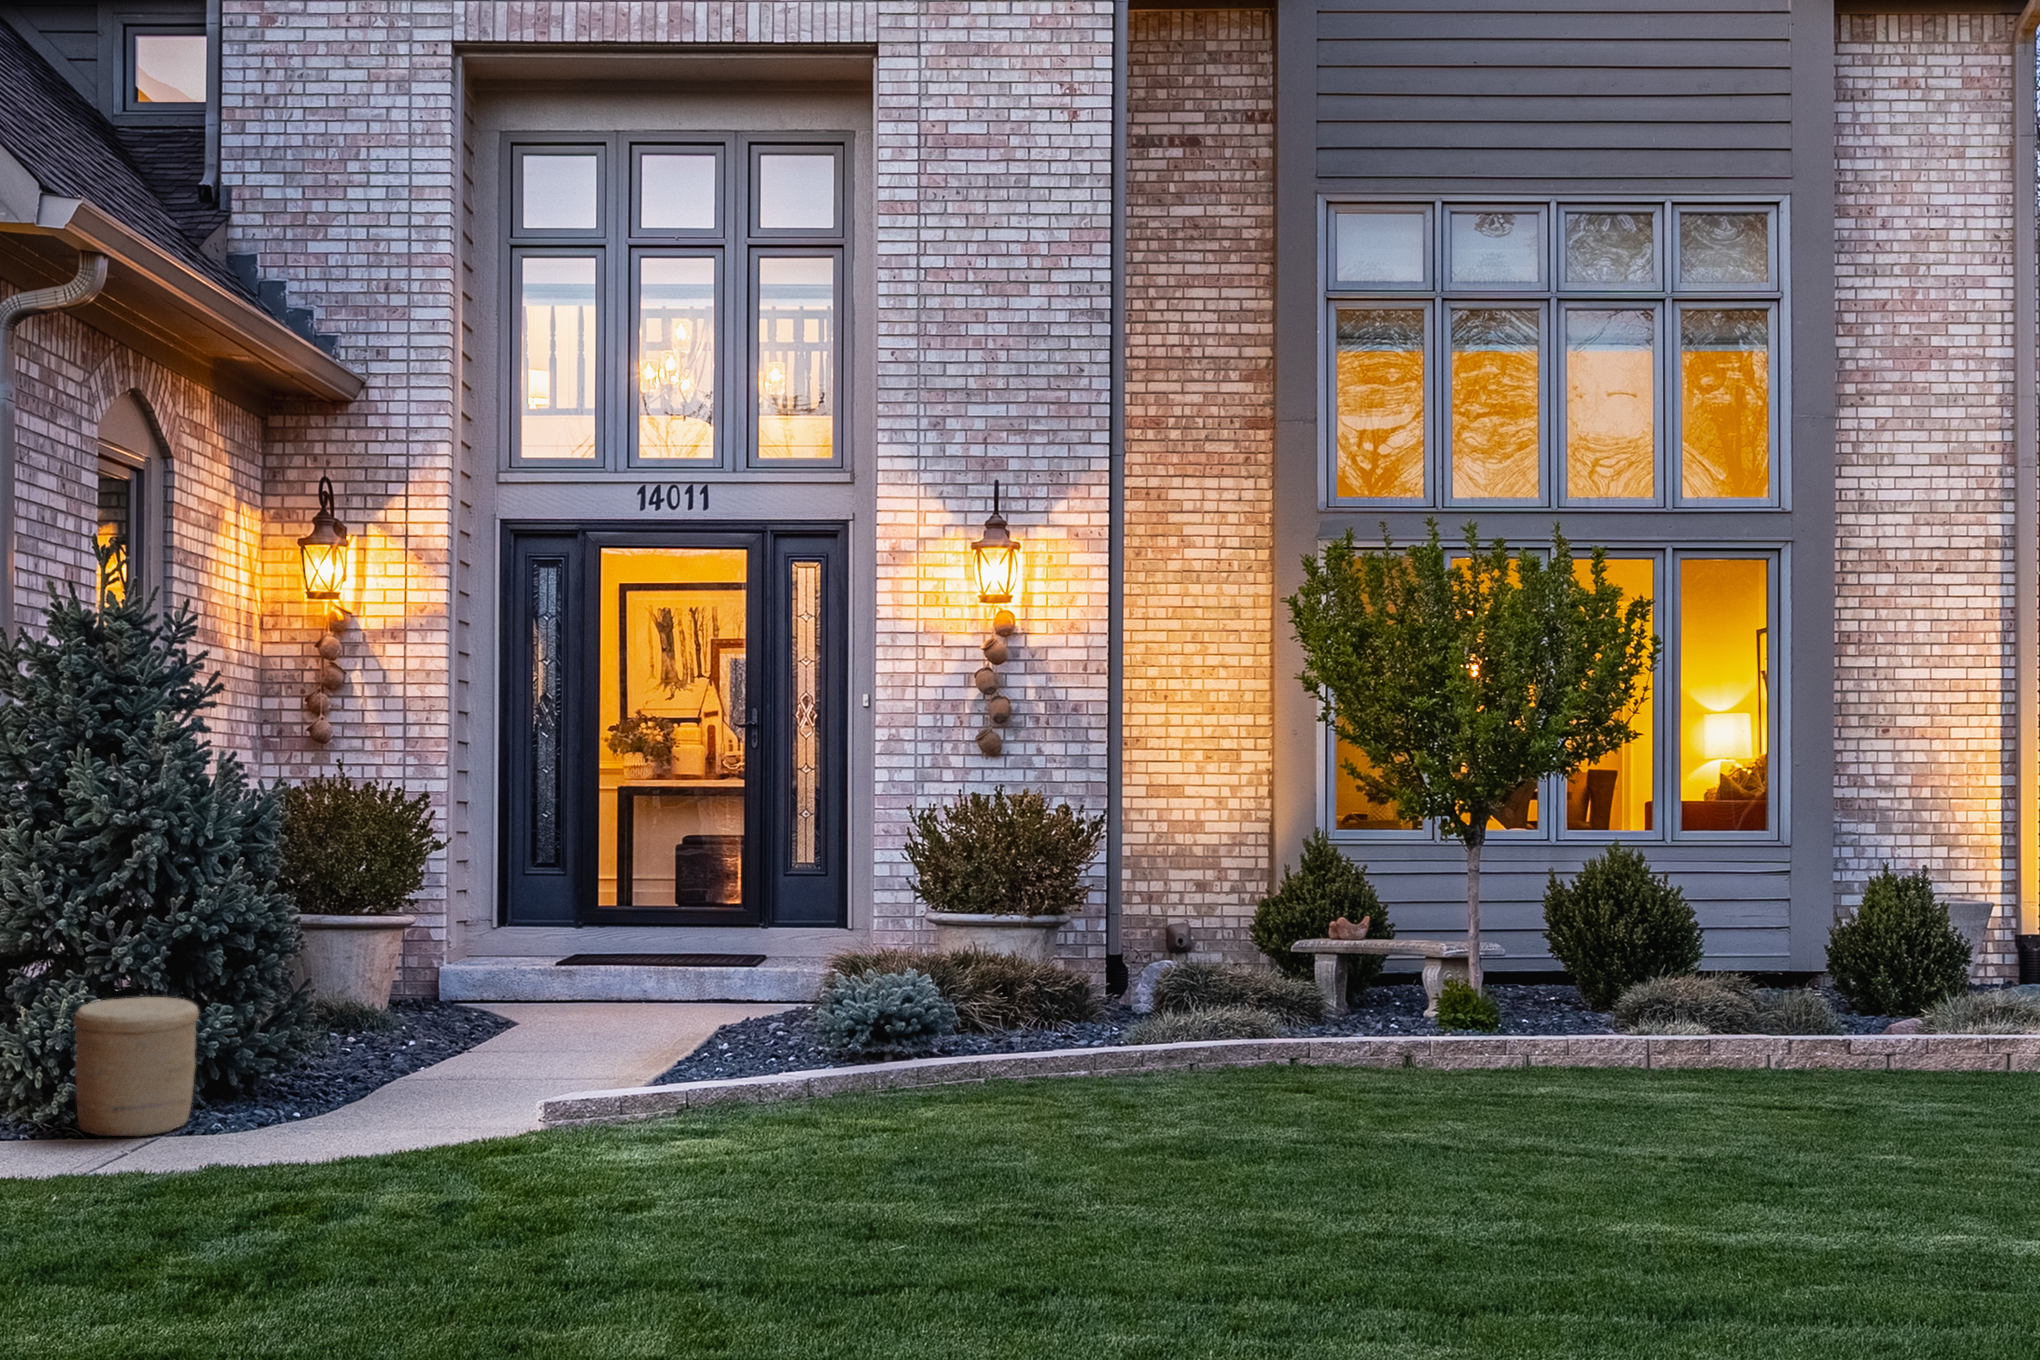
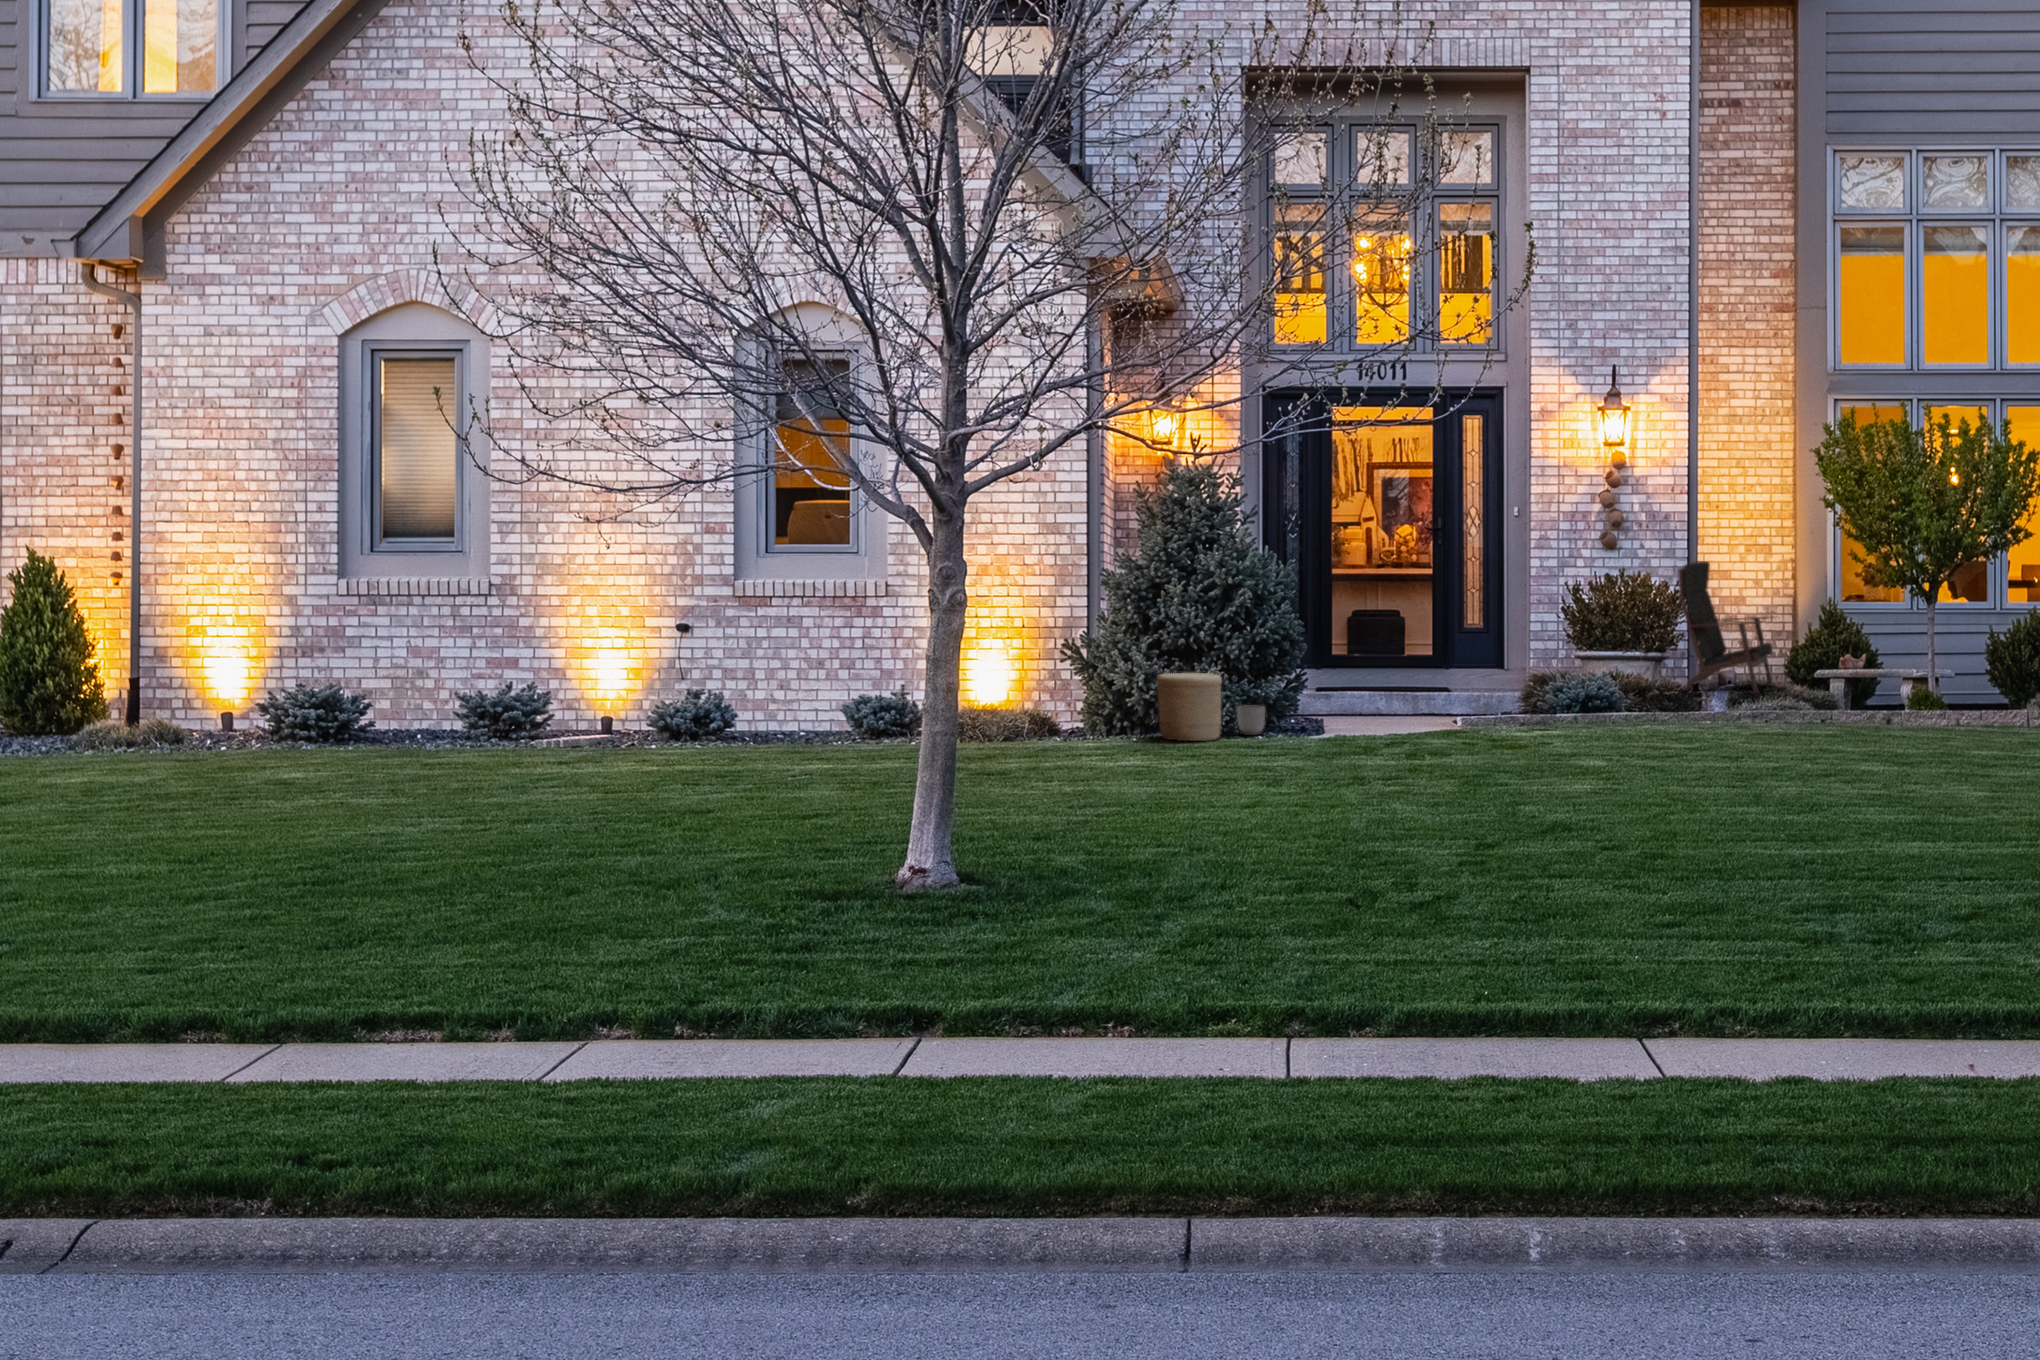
lounge chair: none [1083,777,1235,988] -> present [1678,561,1774,693]
planter: none [238,1055,291,1114] -> present [1237,706,1265,735]

